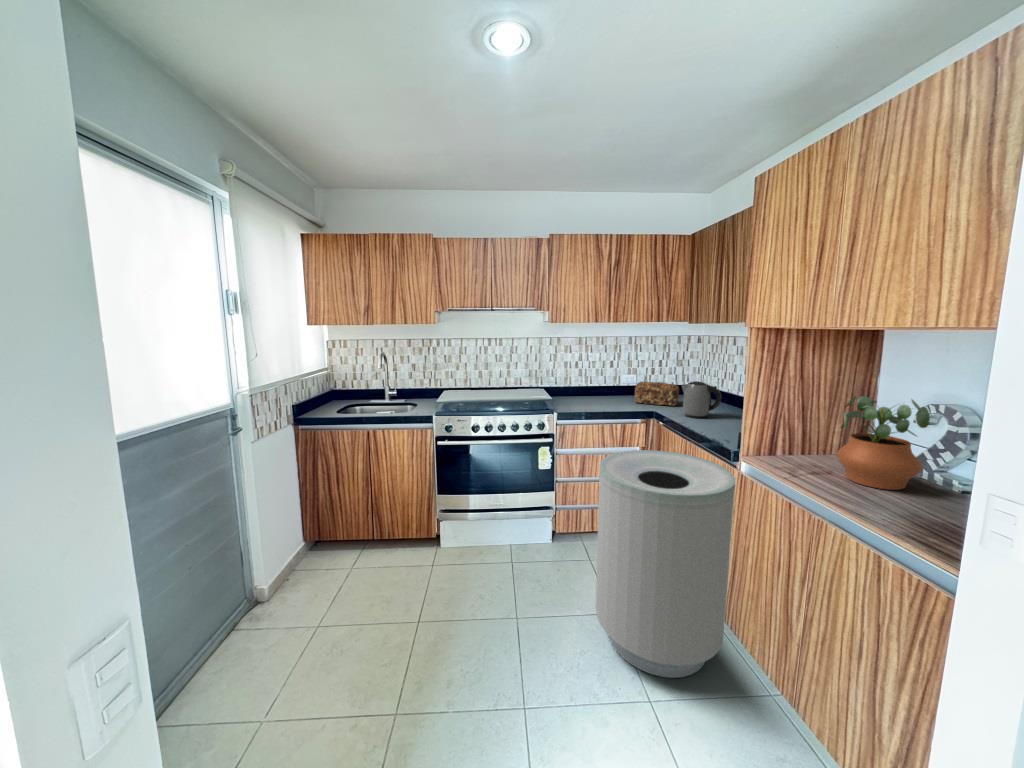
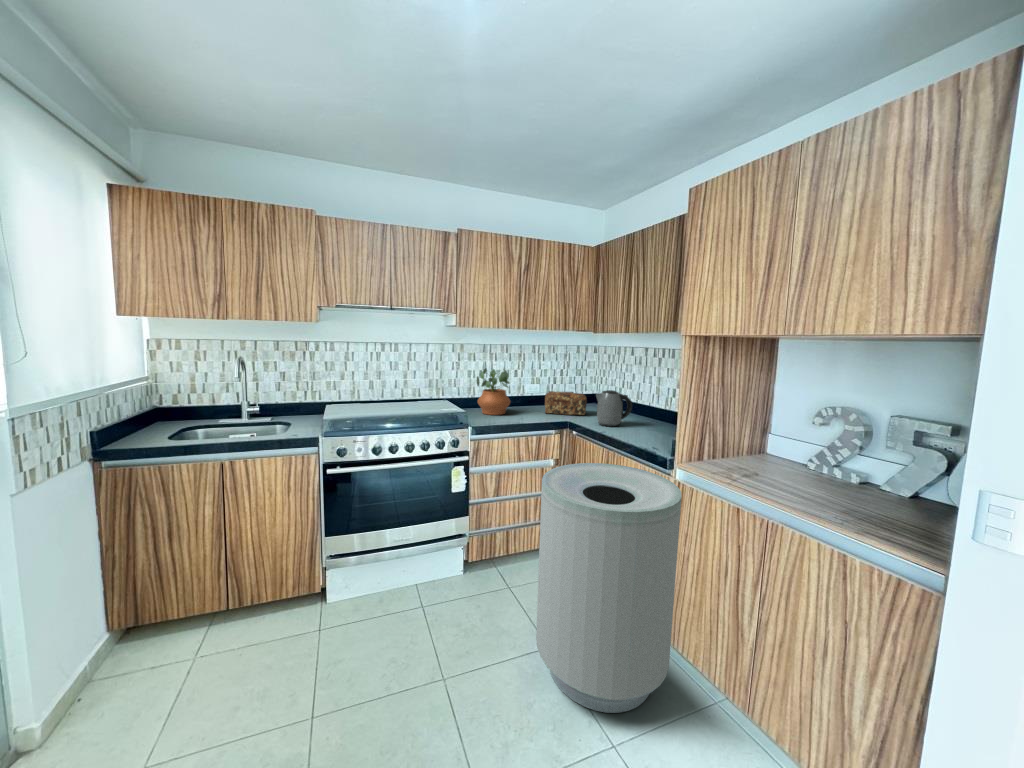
potted plant: present [836,396,930,490] -> present [476,369,511,415]

